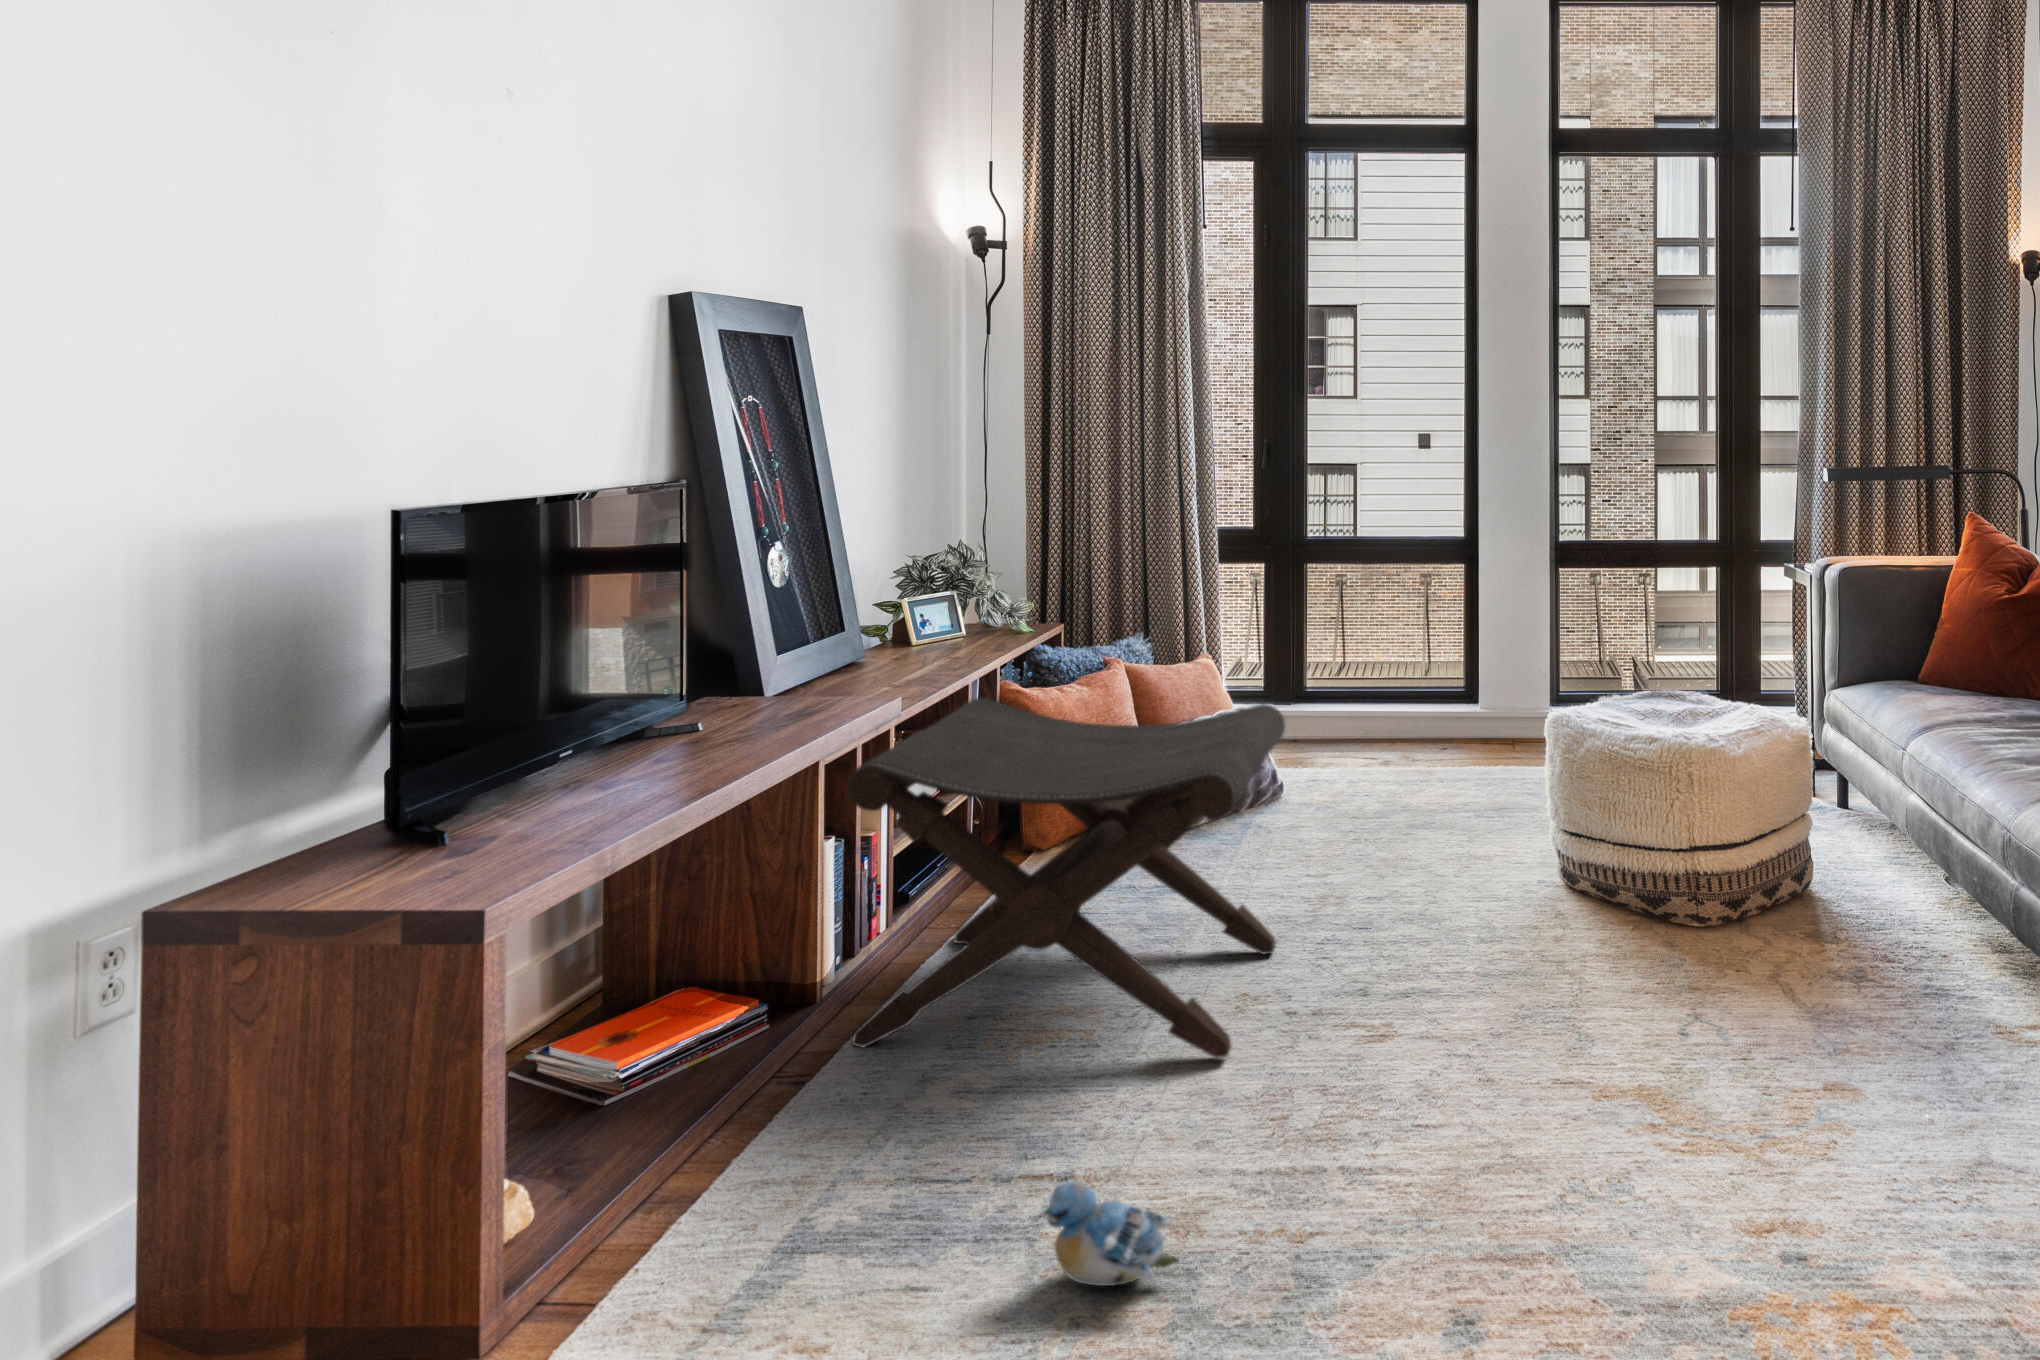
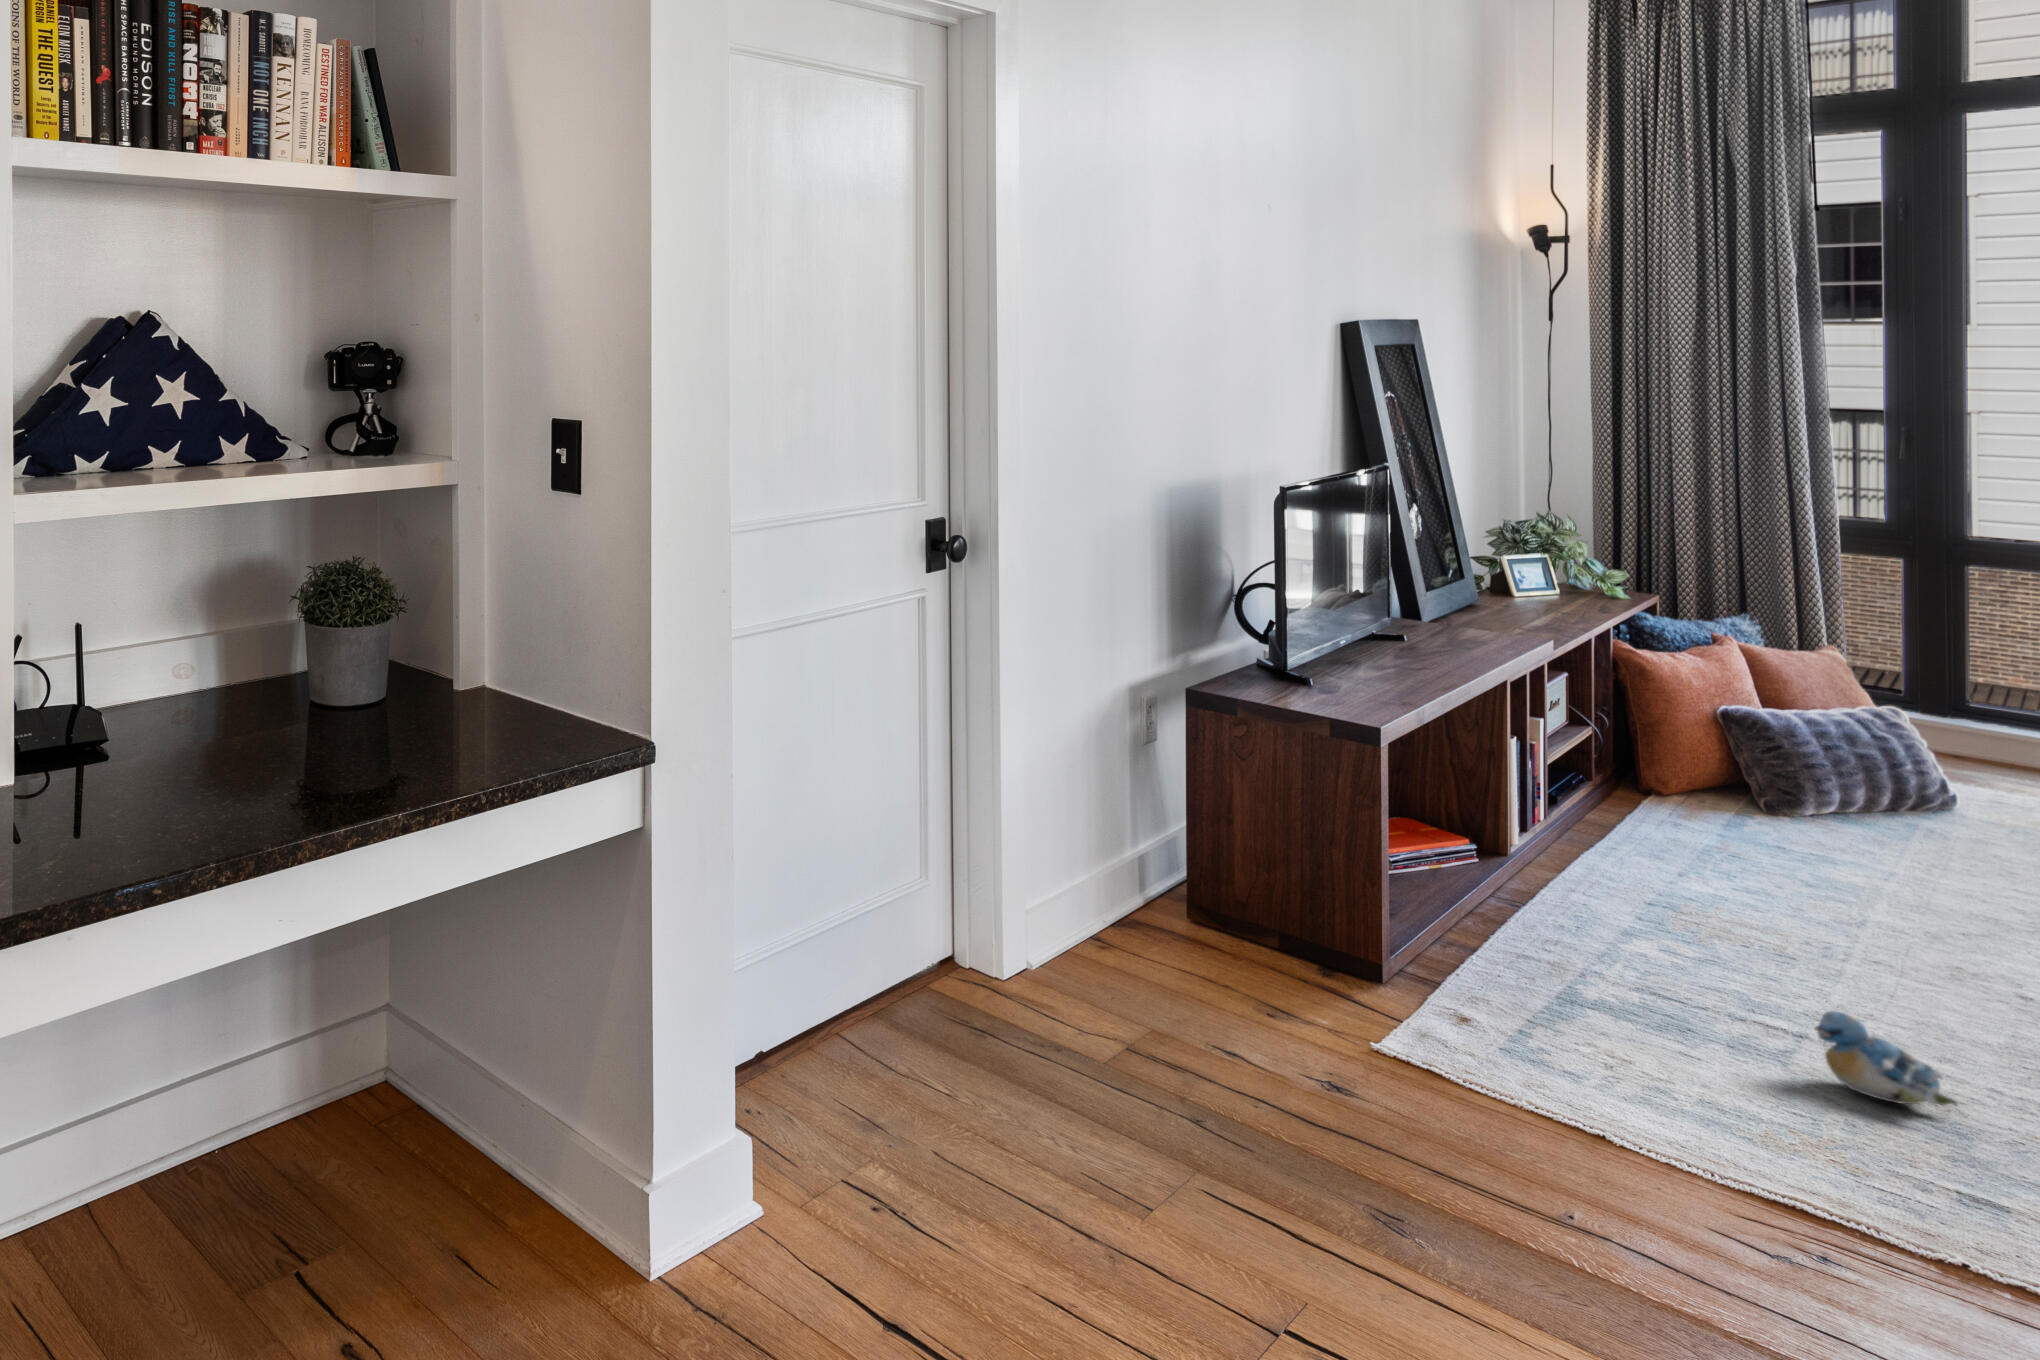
footstool: present [848,698,1285,1058] -> none [1549,647,1995,992]

